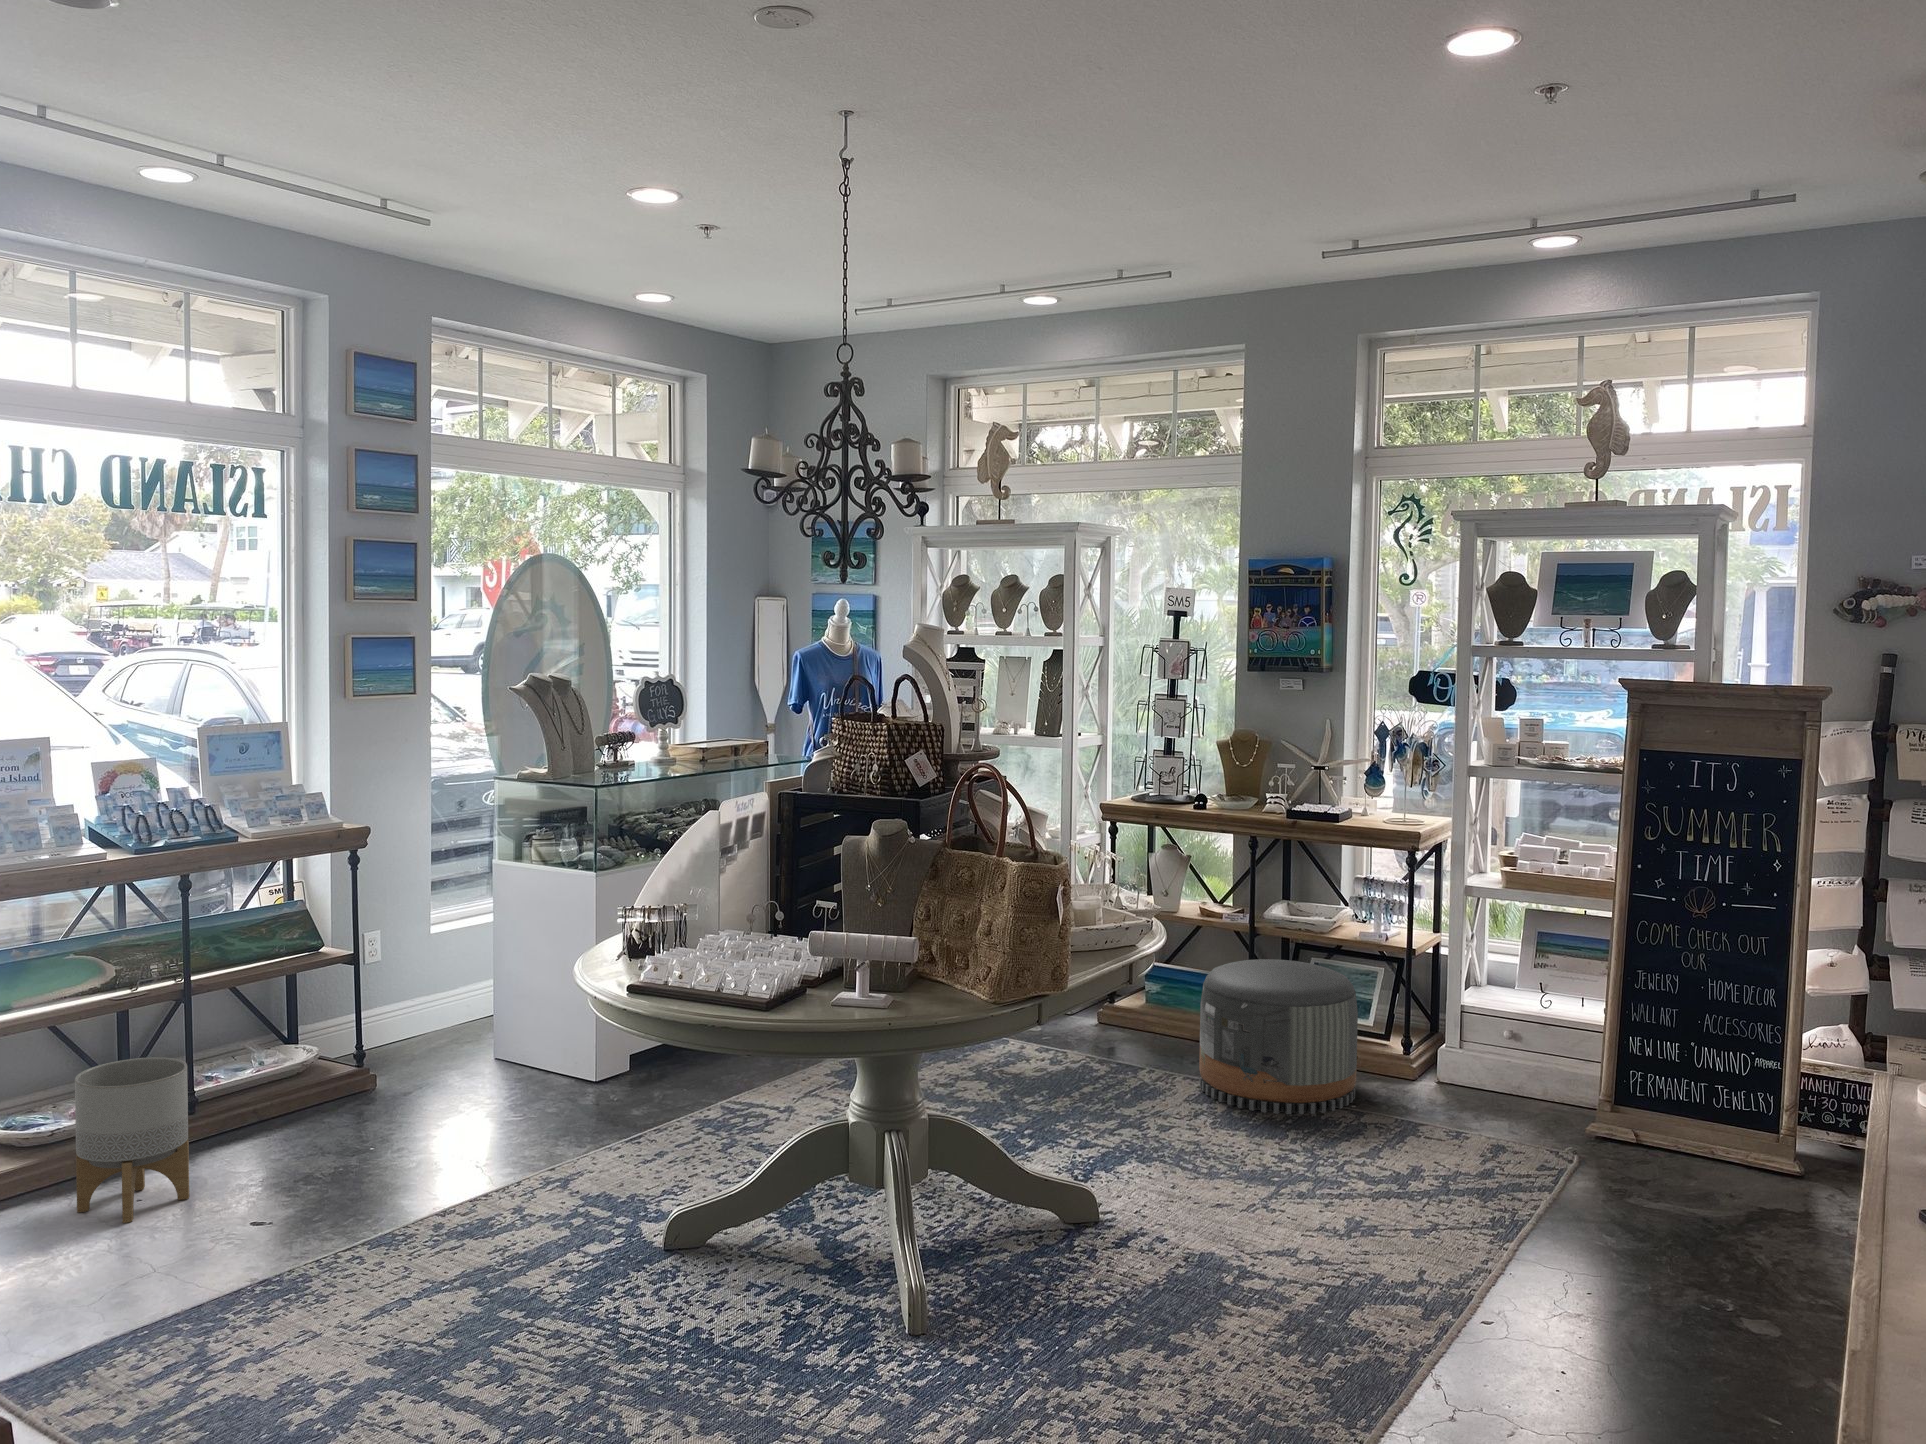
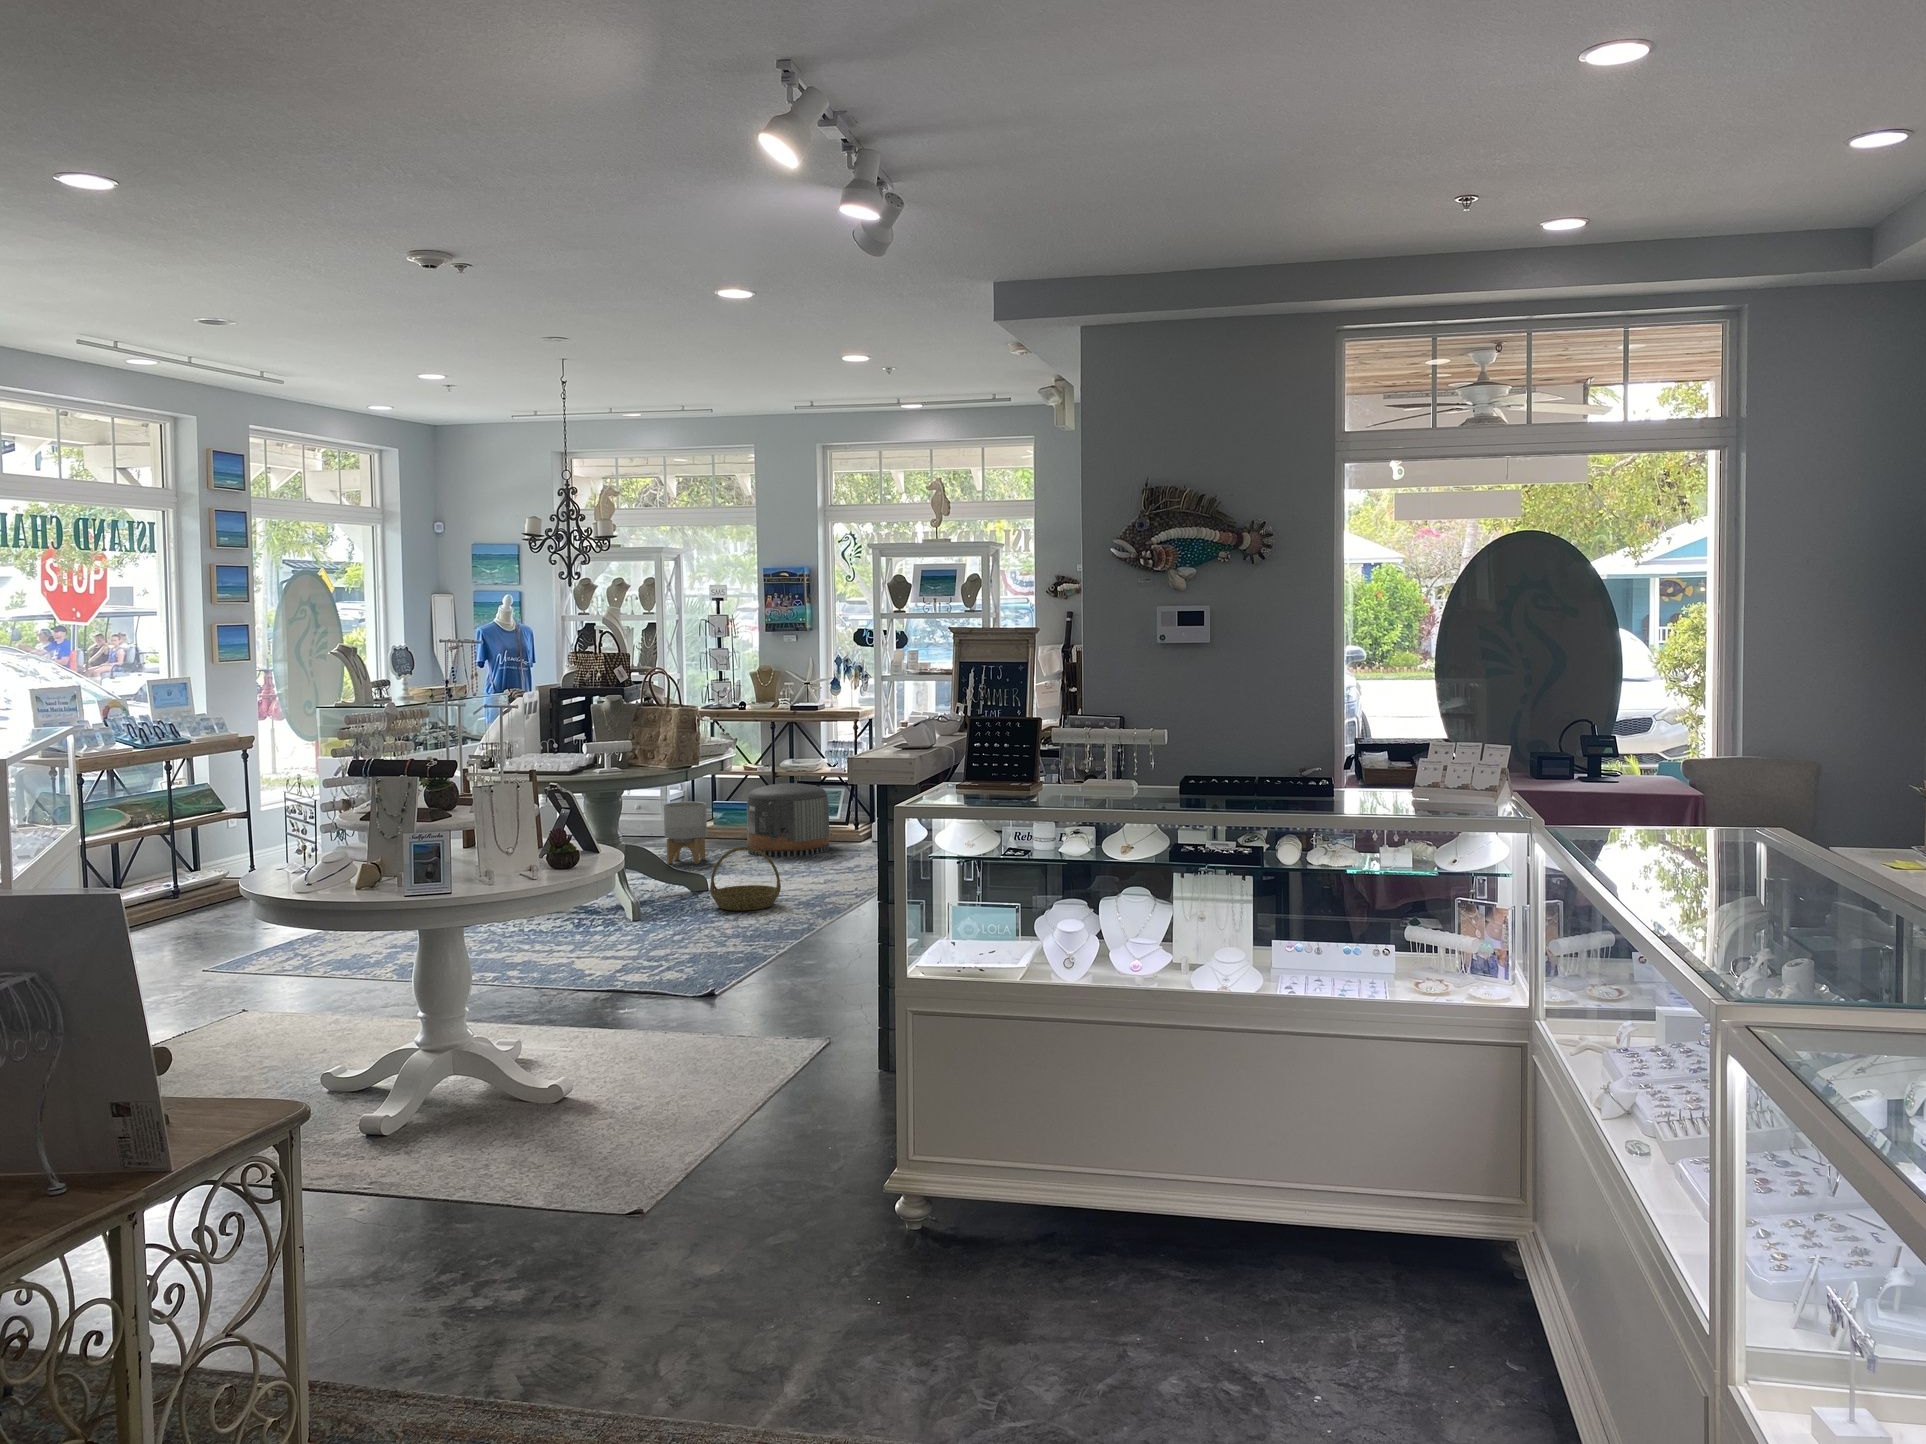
planter: present [75,1057,189,1223] -> present [664,802,707,864]
basket: none [1089,1197,1257,1368] -> present [710,847,781,911]

